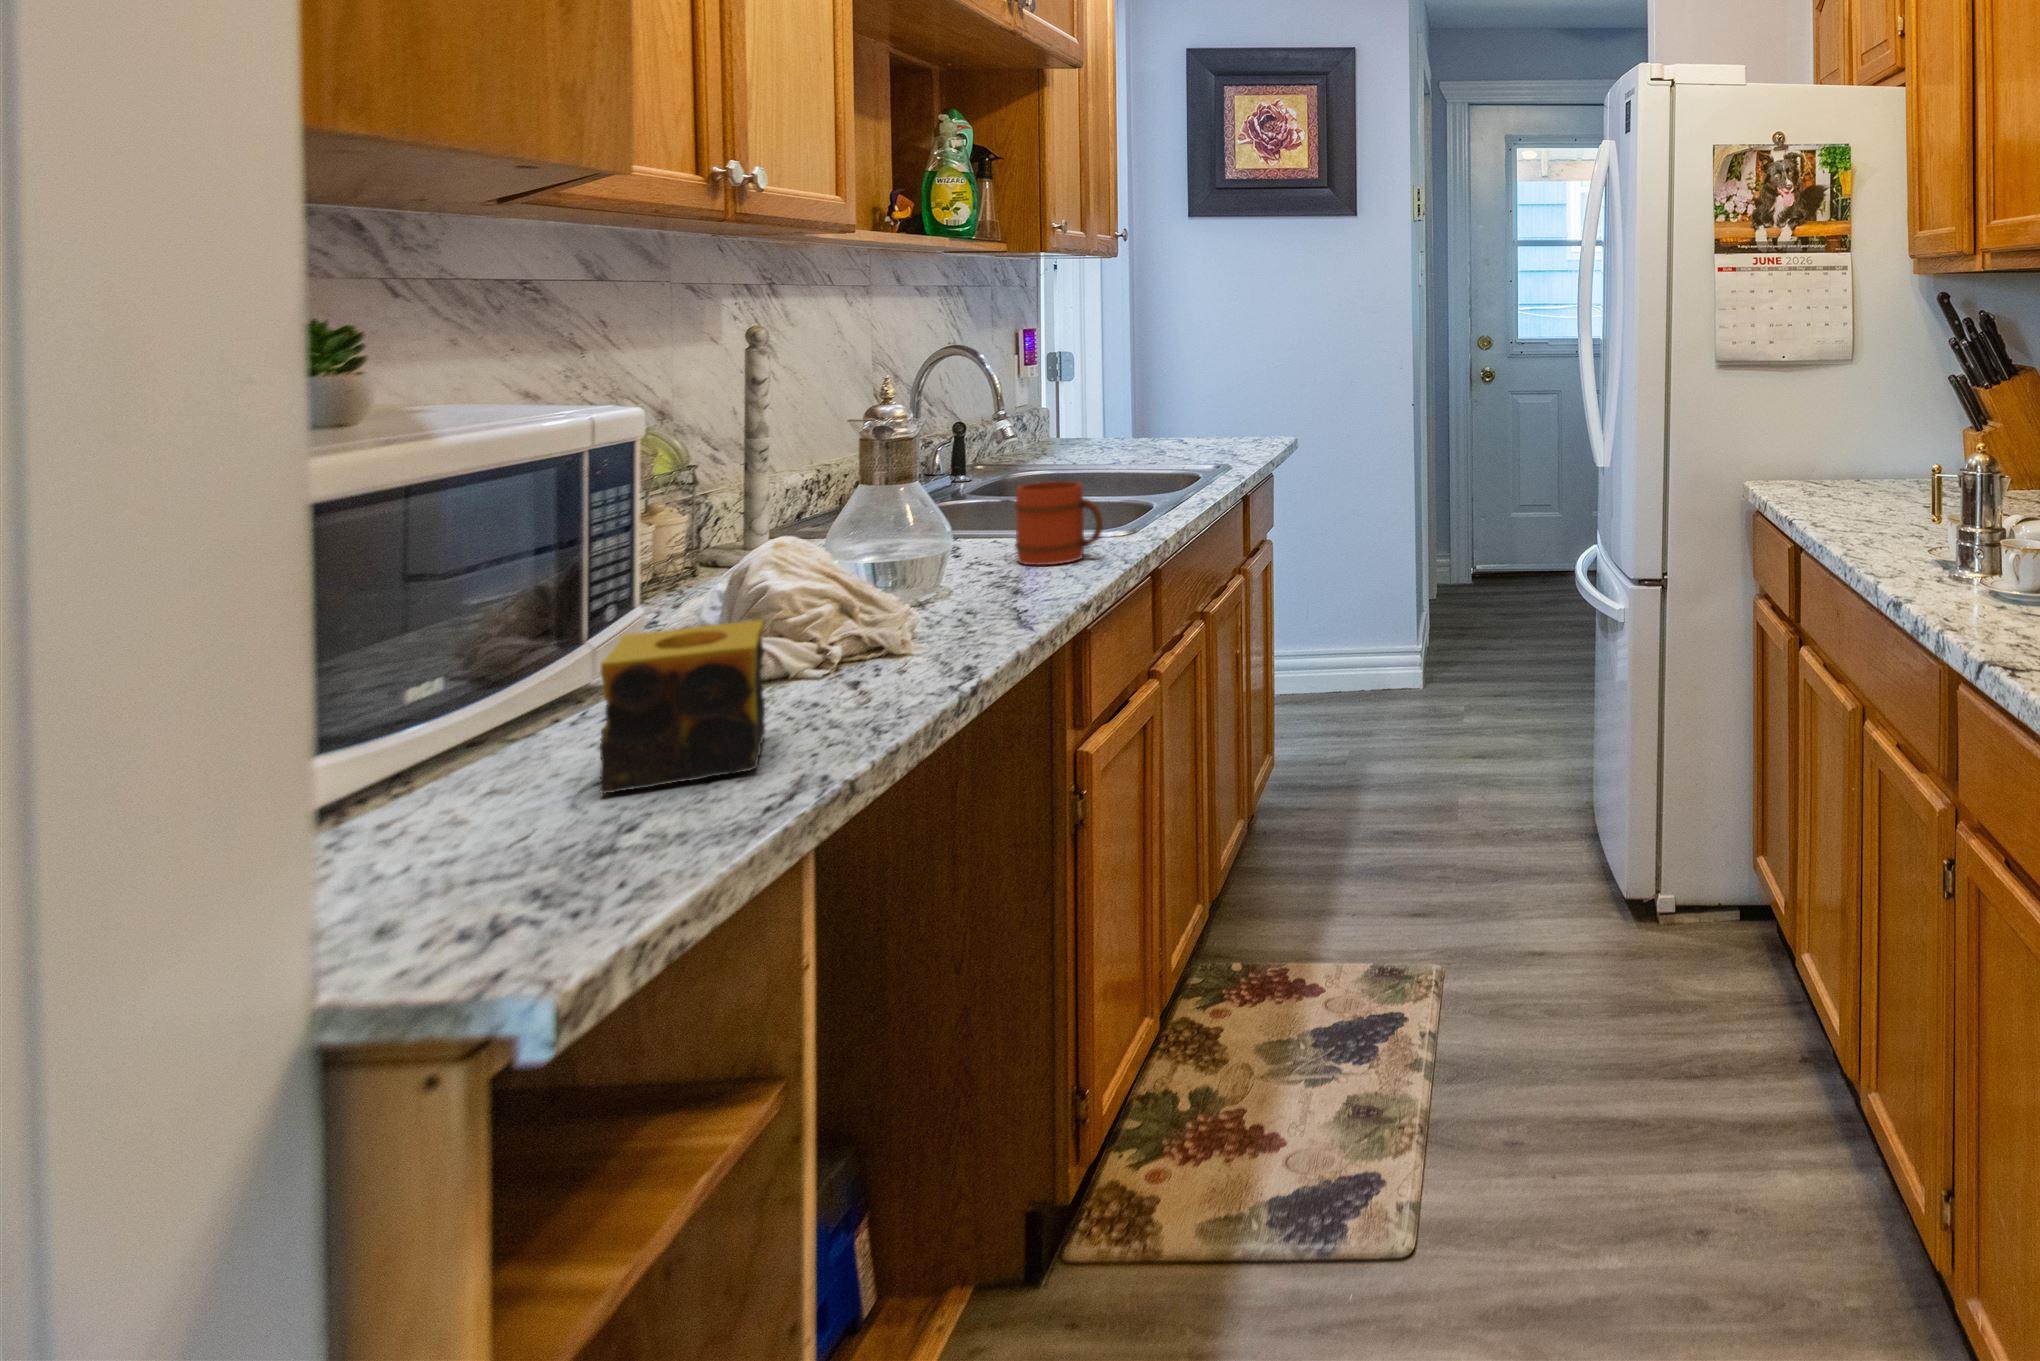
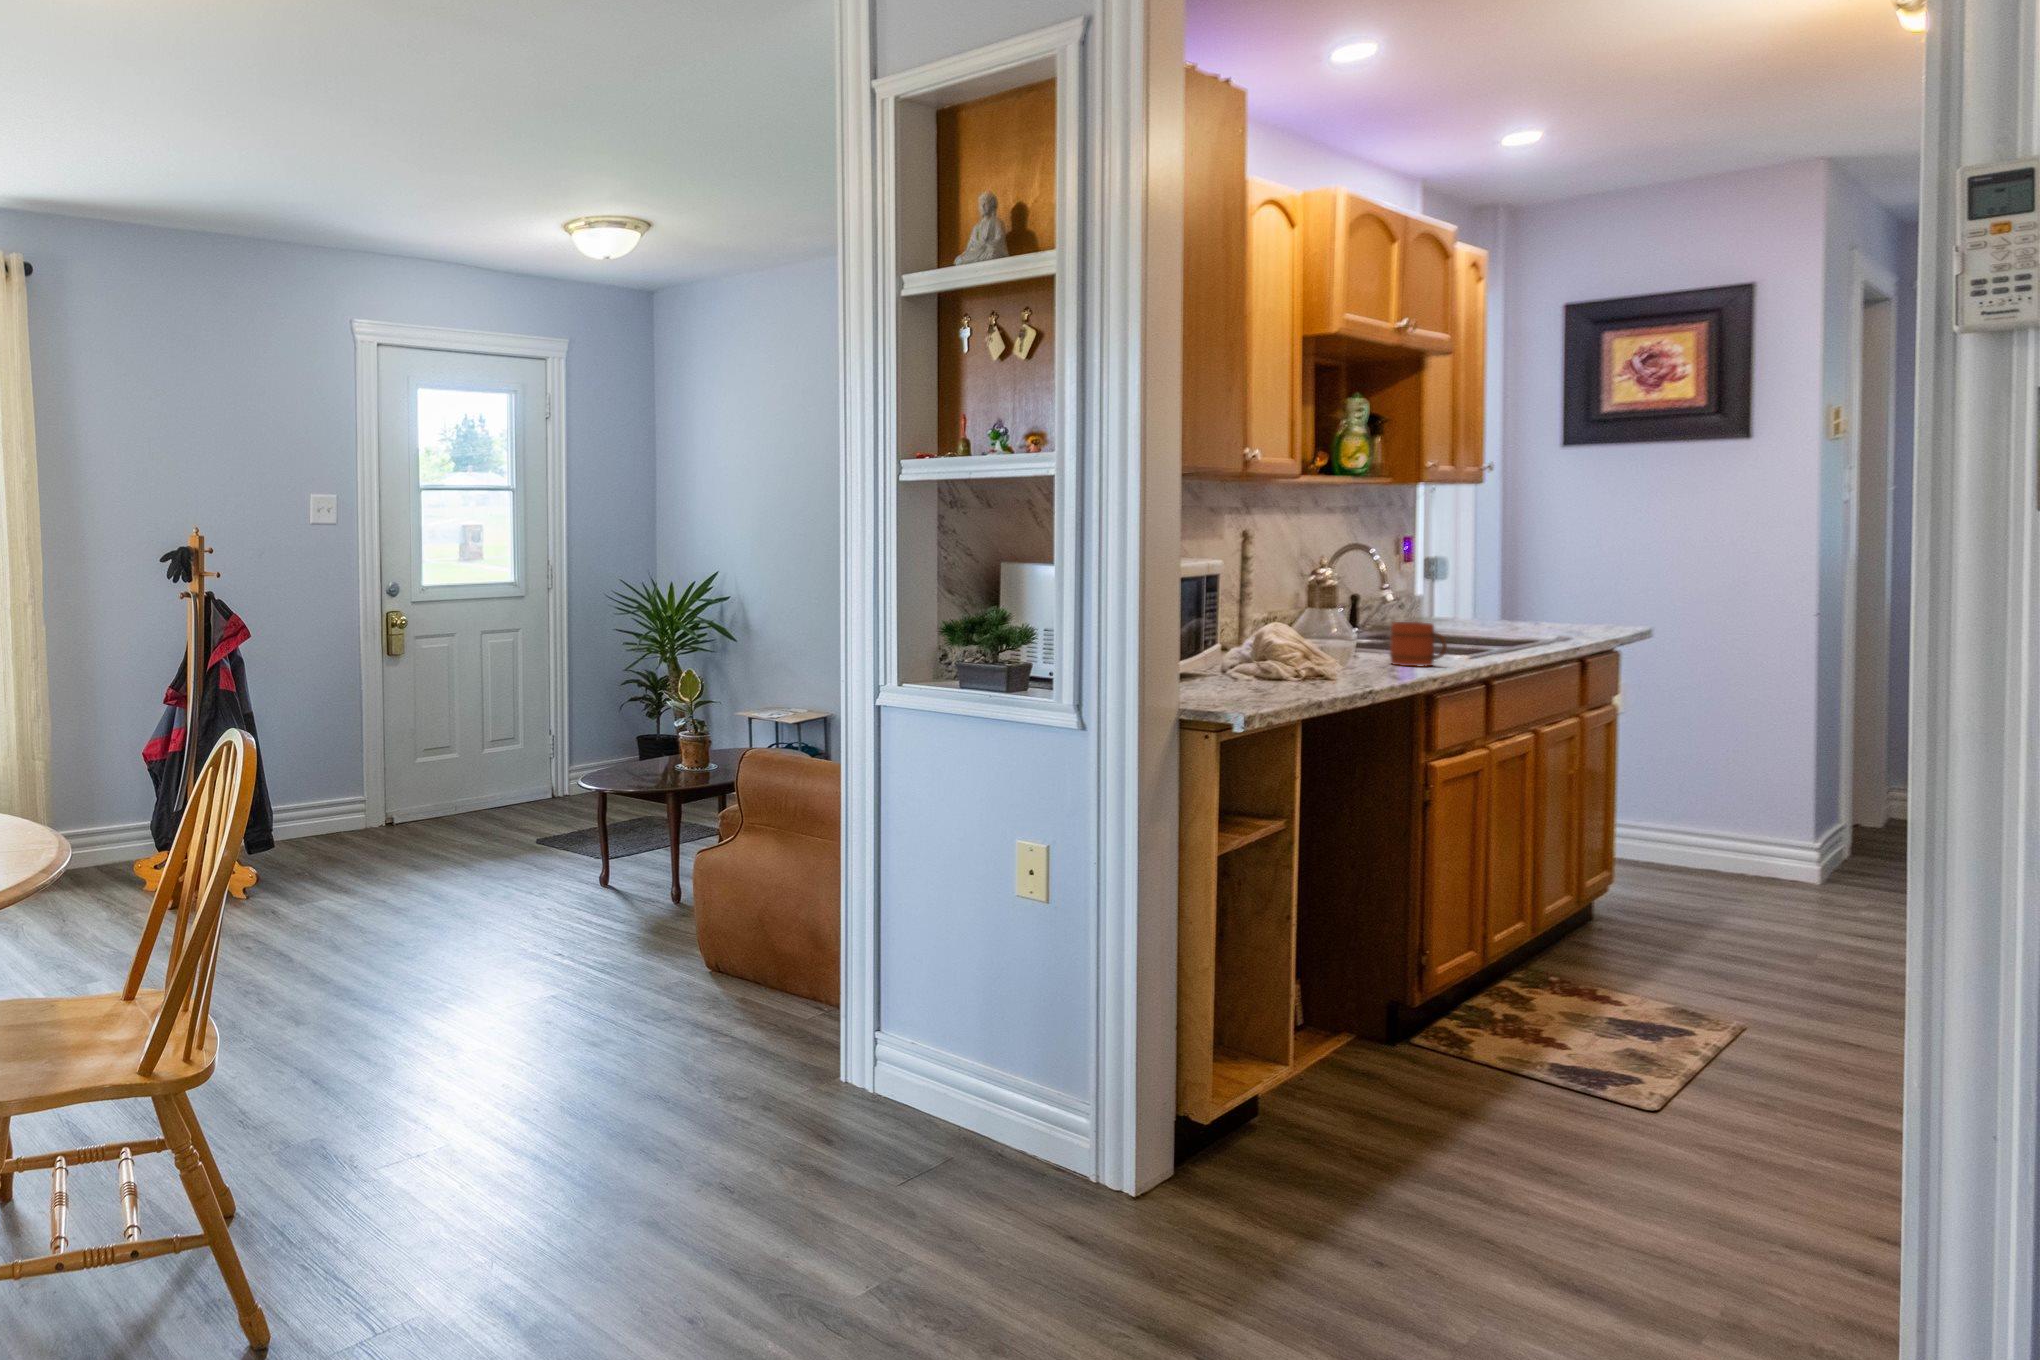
candle: present [600,620,766,793] -> none [1232,641,1287,691]

